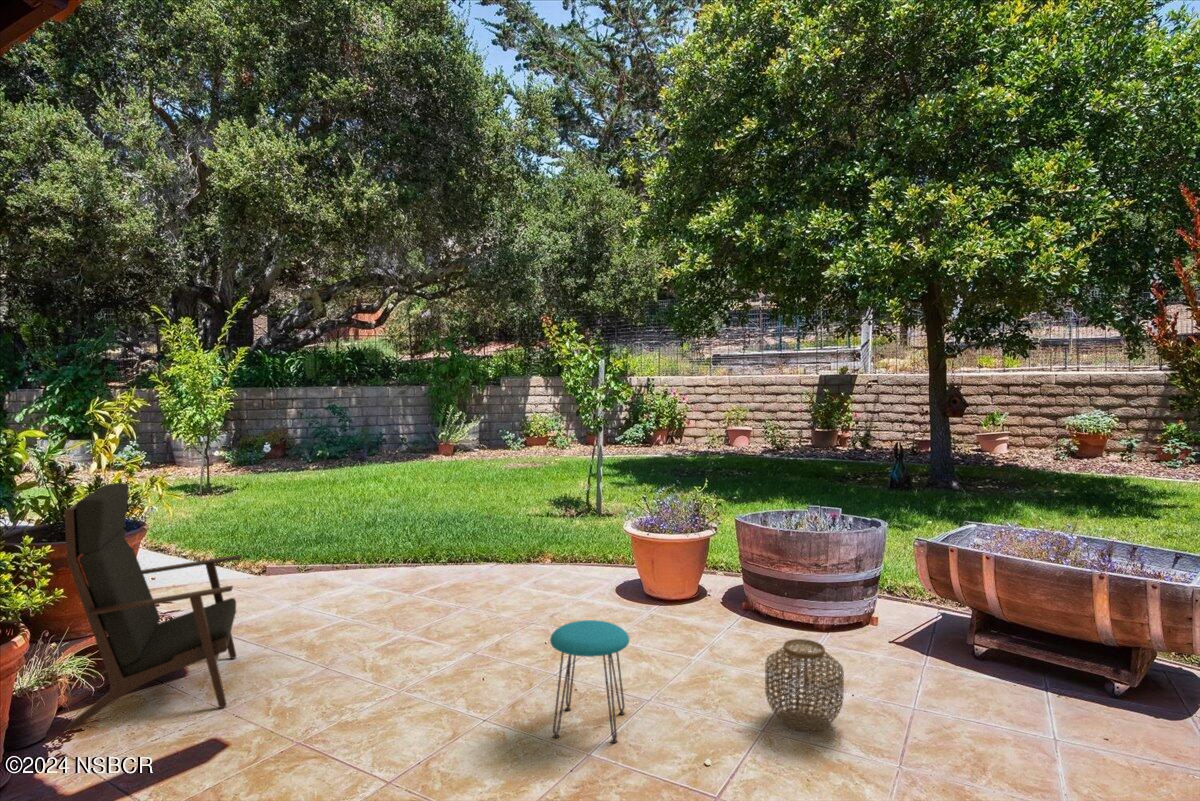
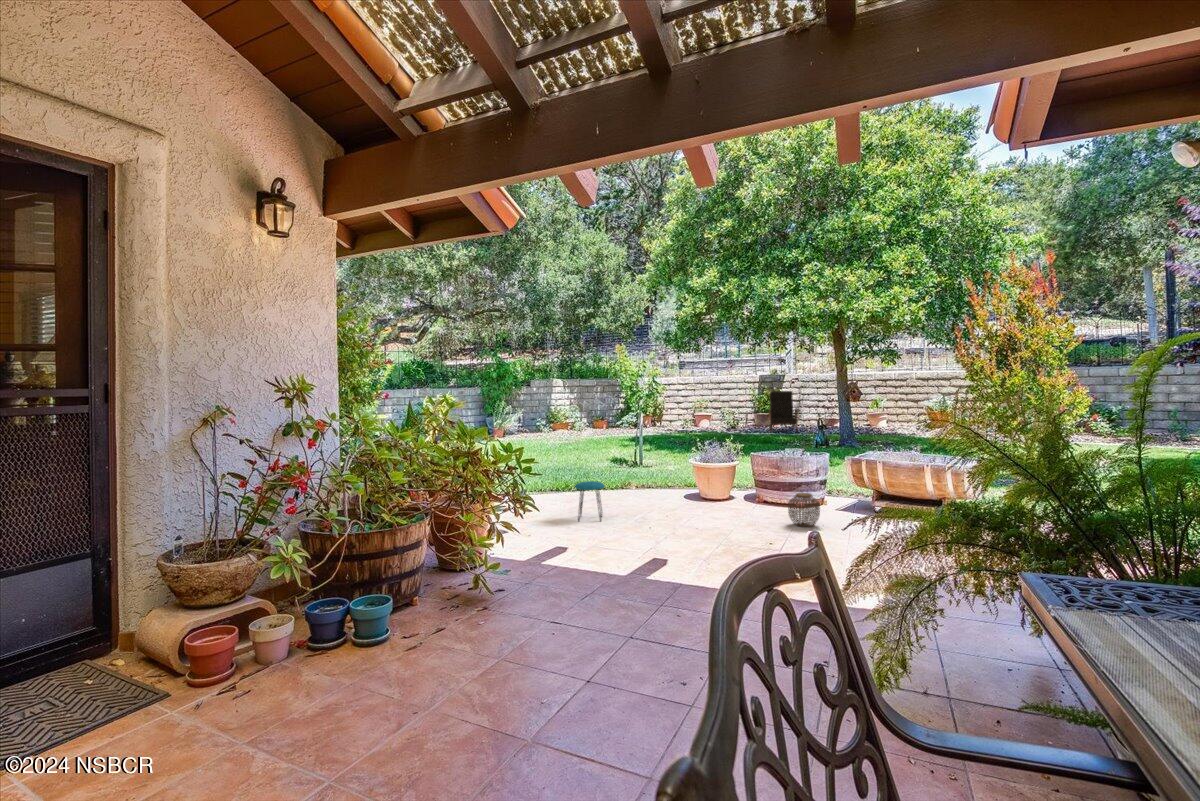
lounge chair: present [65,483,242,731] -> present [769,391,797,431]
stool: present [550,620,629,743] -> present [575,481,604,521]

